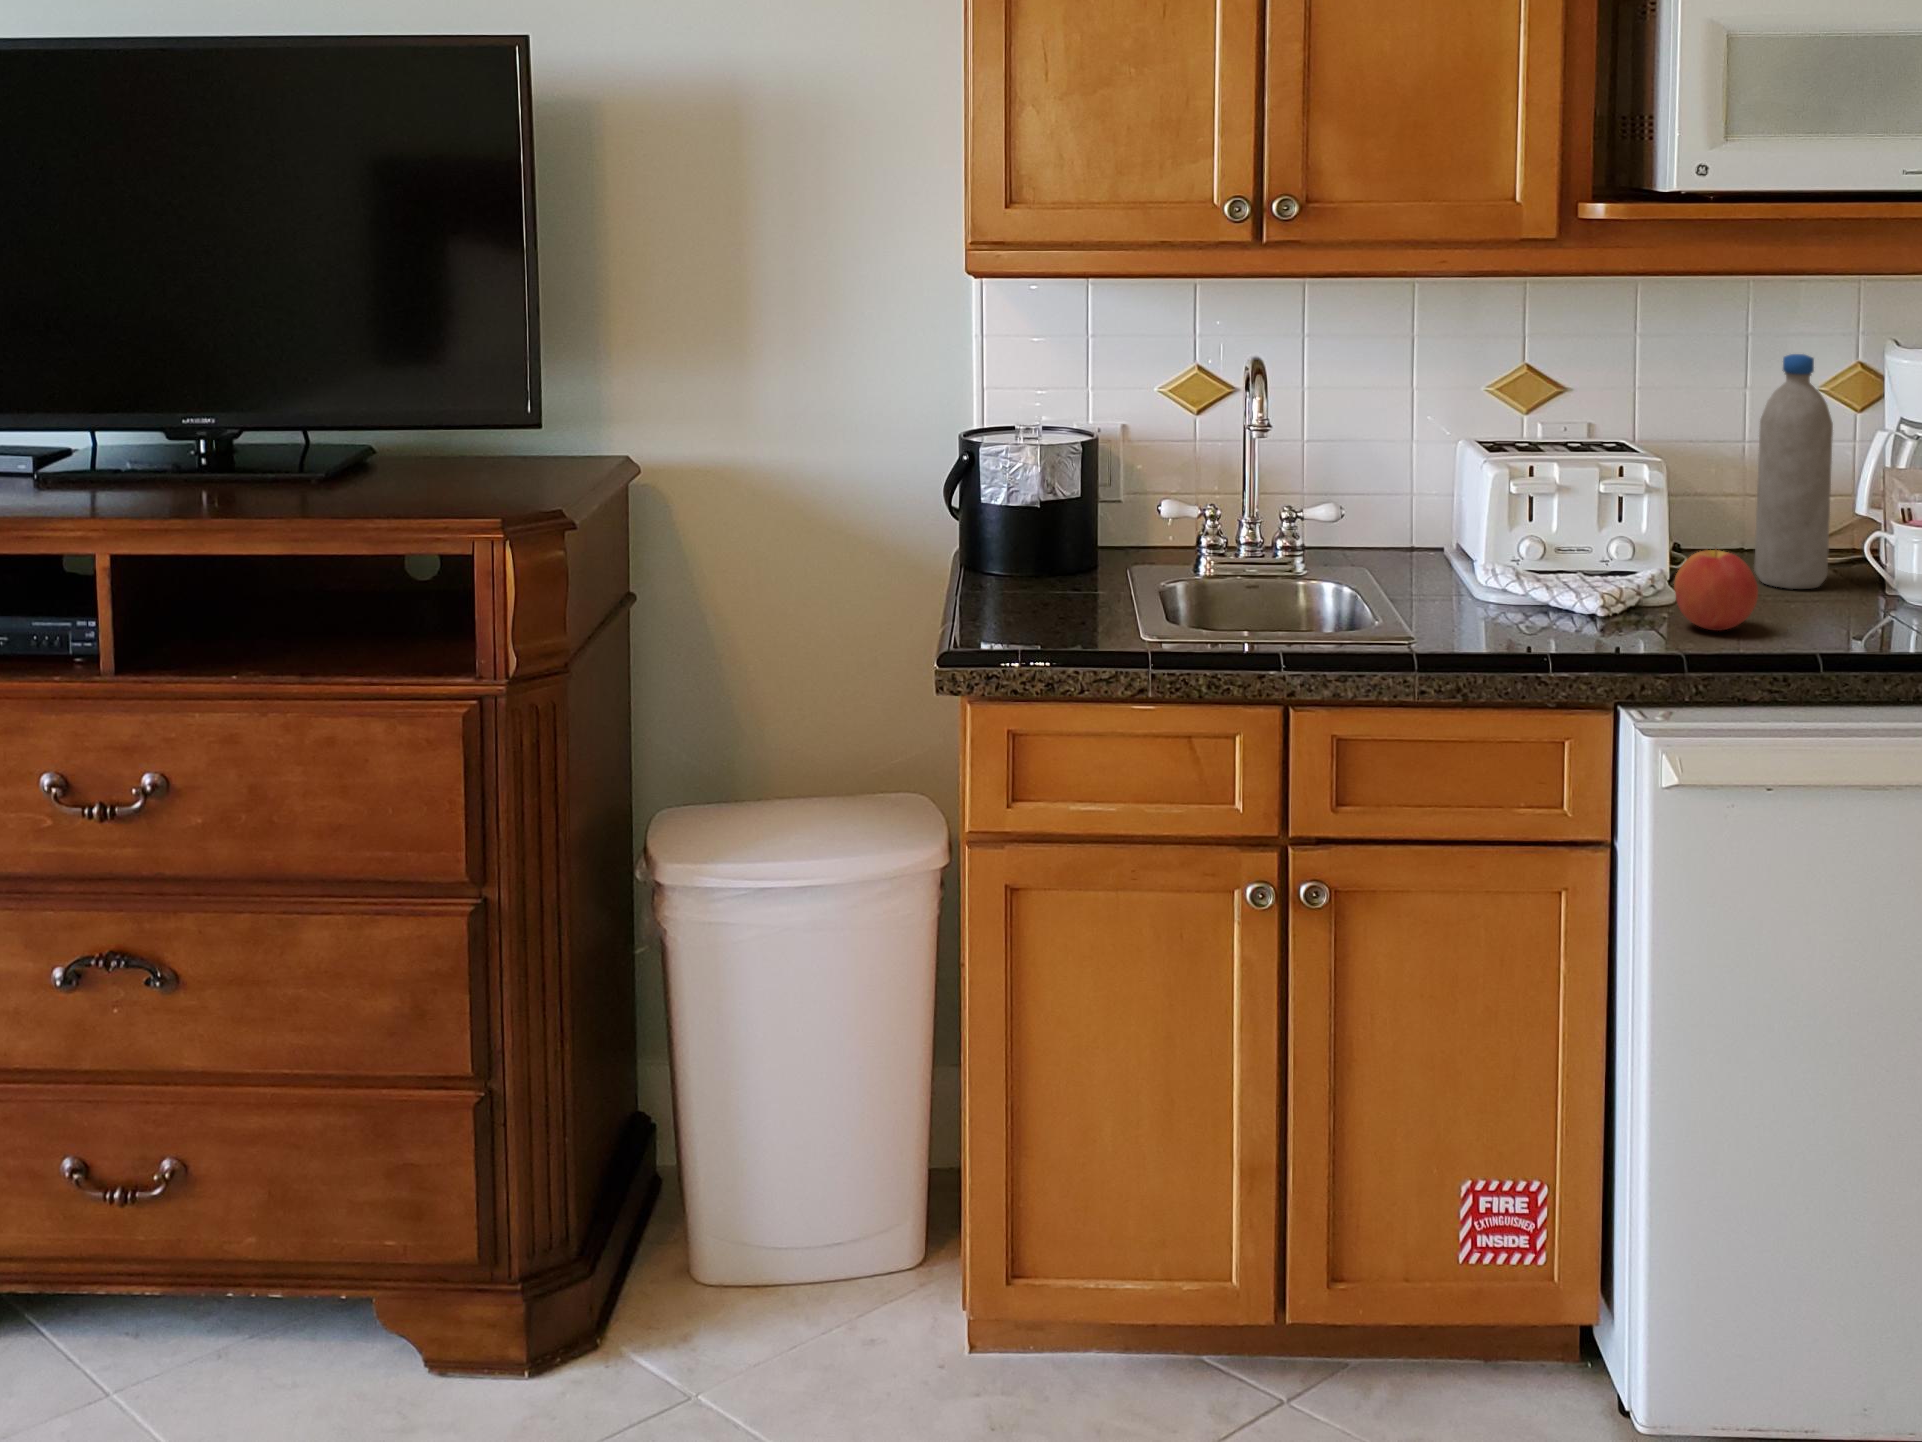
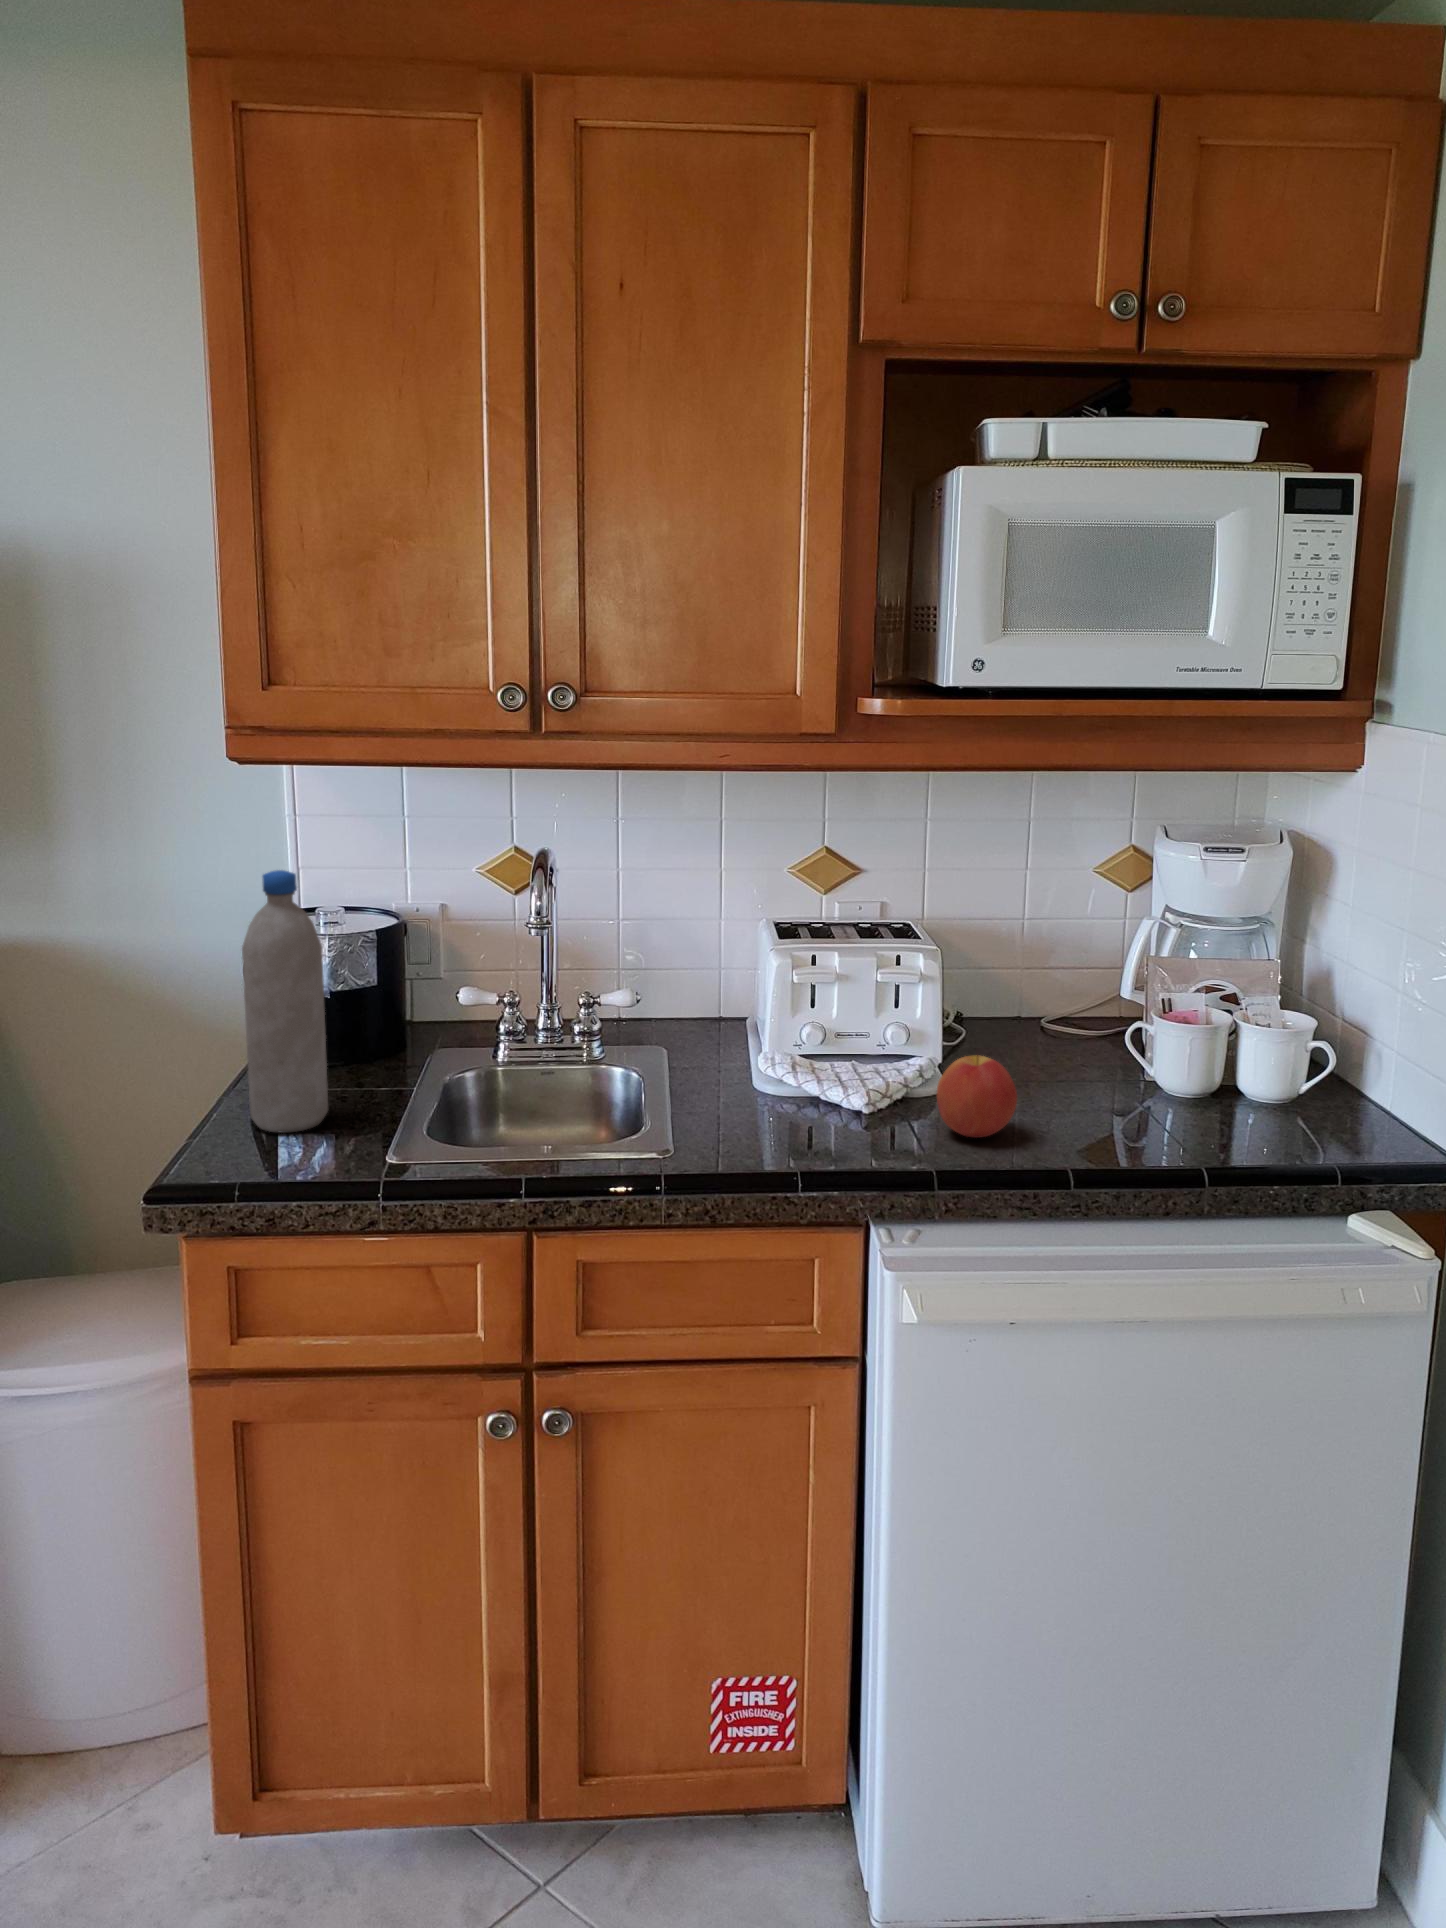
water bottle: present [1754,354,1833,589] -> present [242,870,328,1133]

